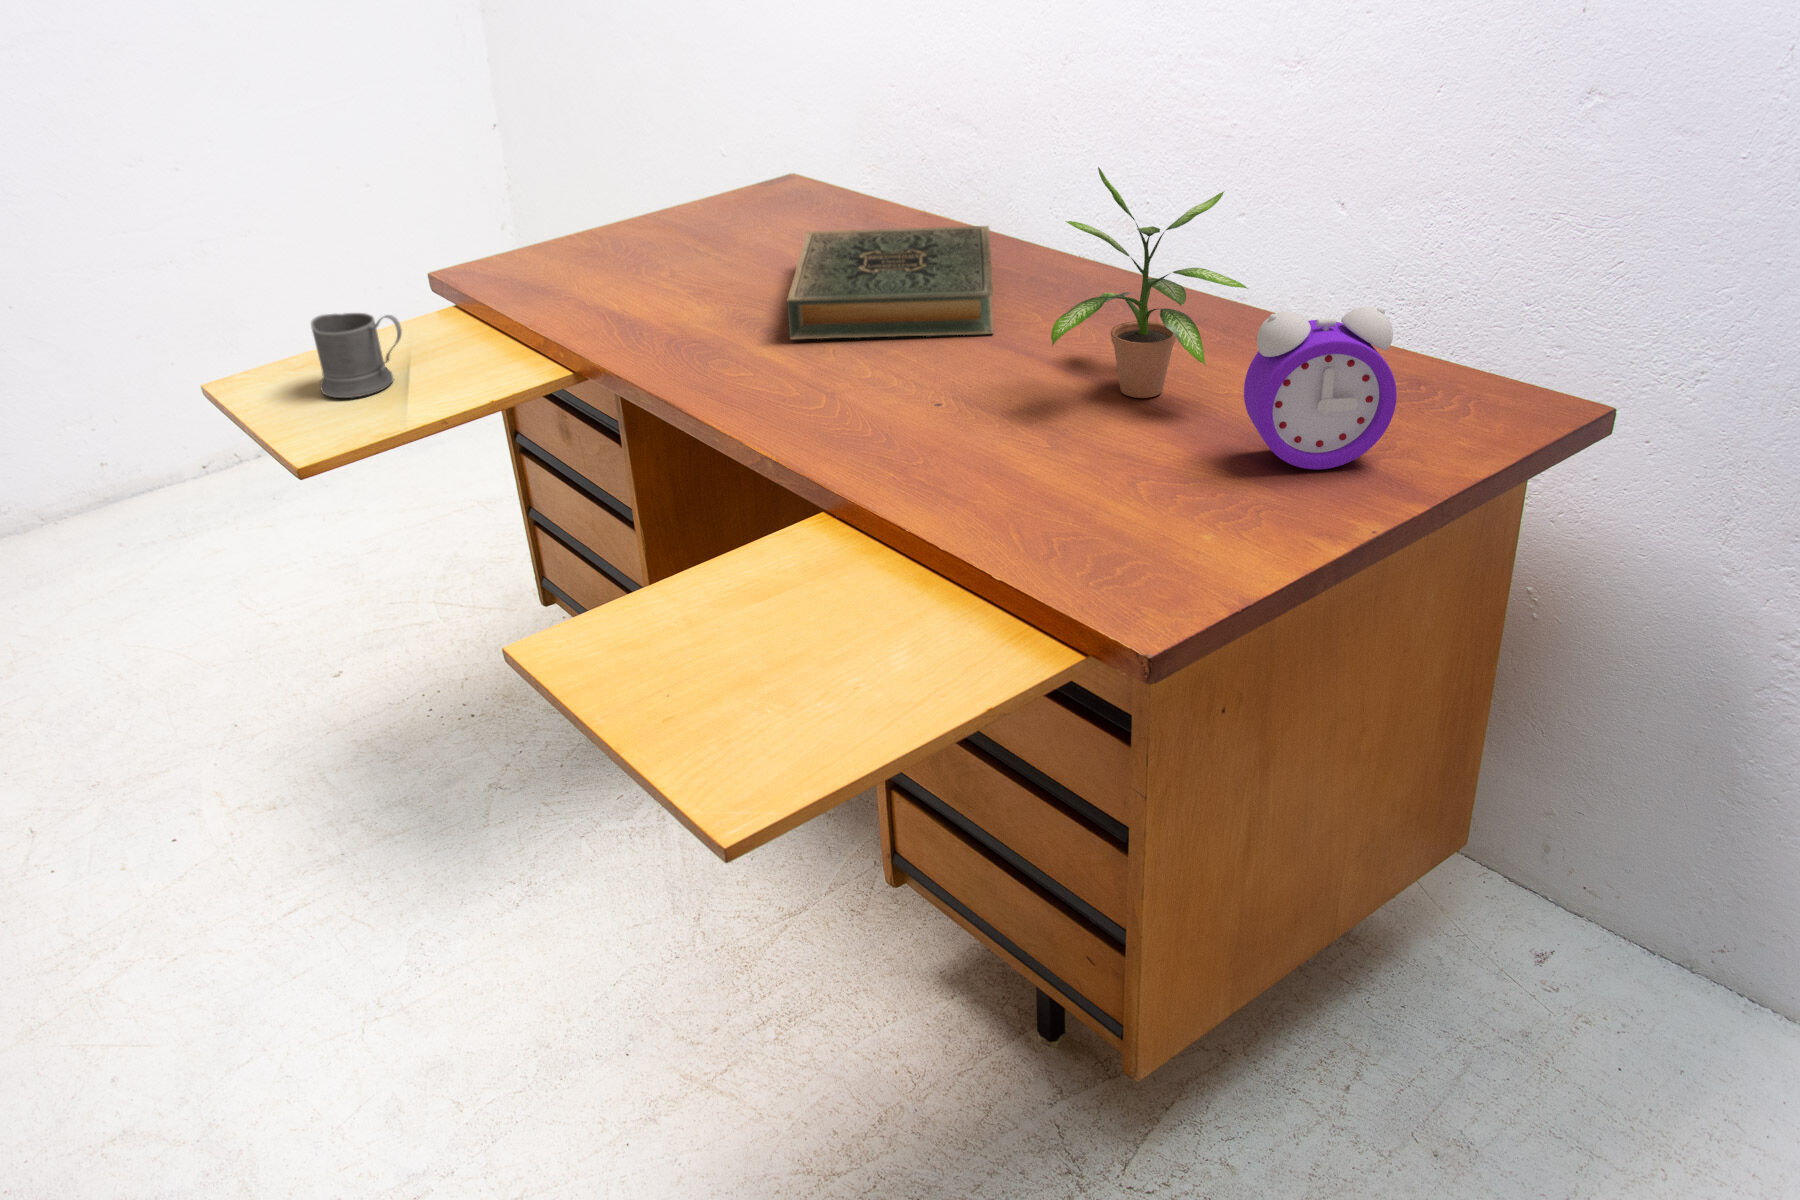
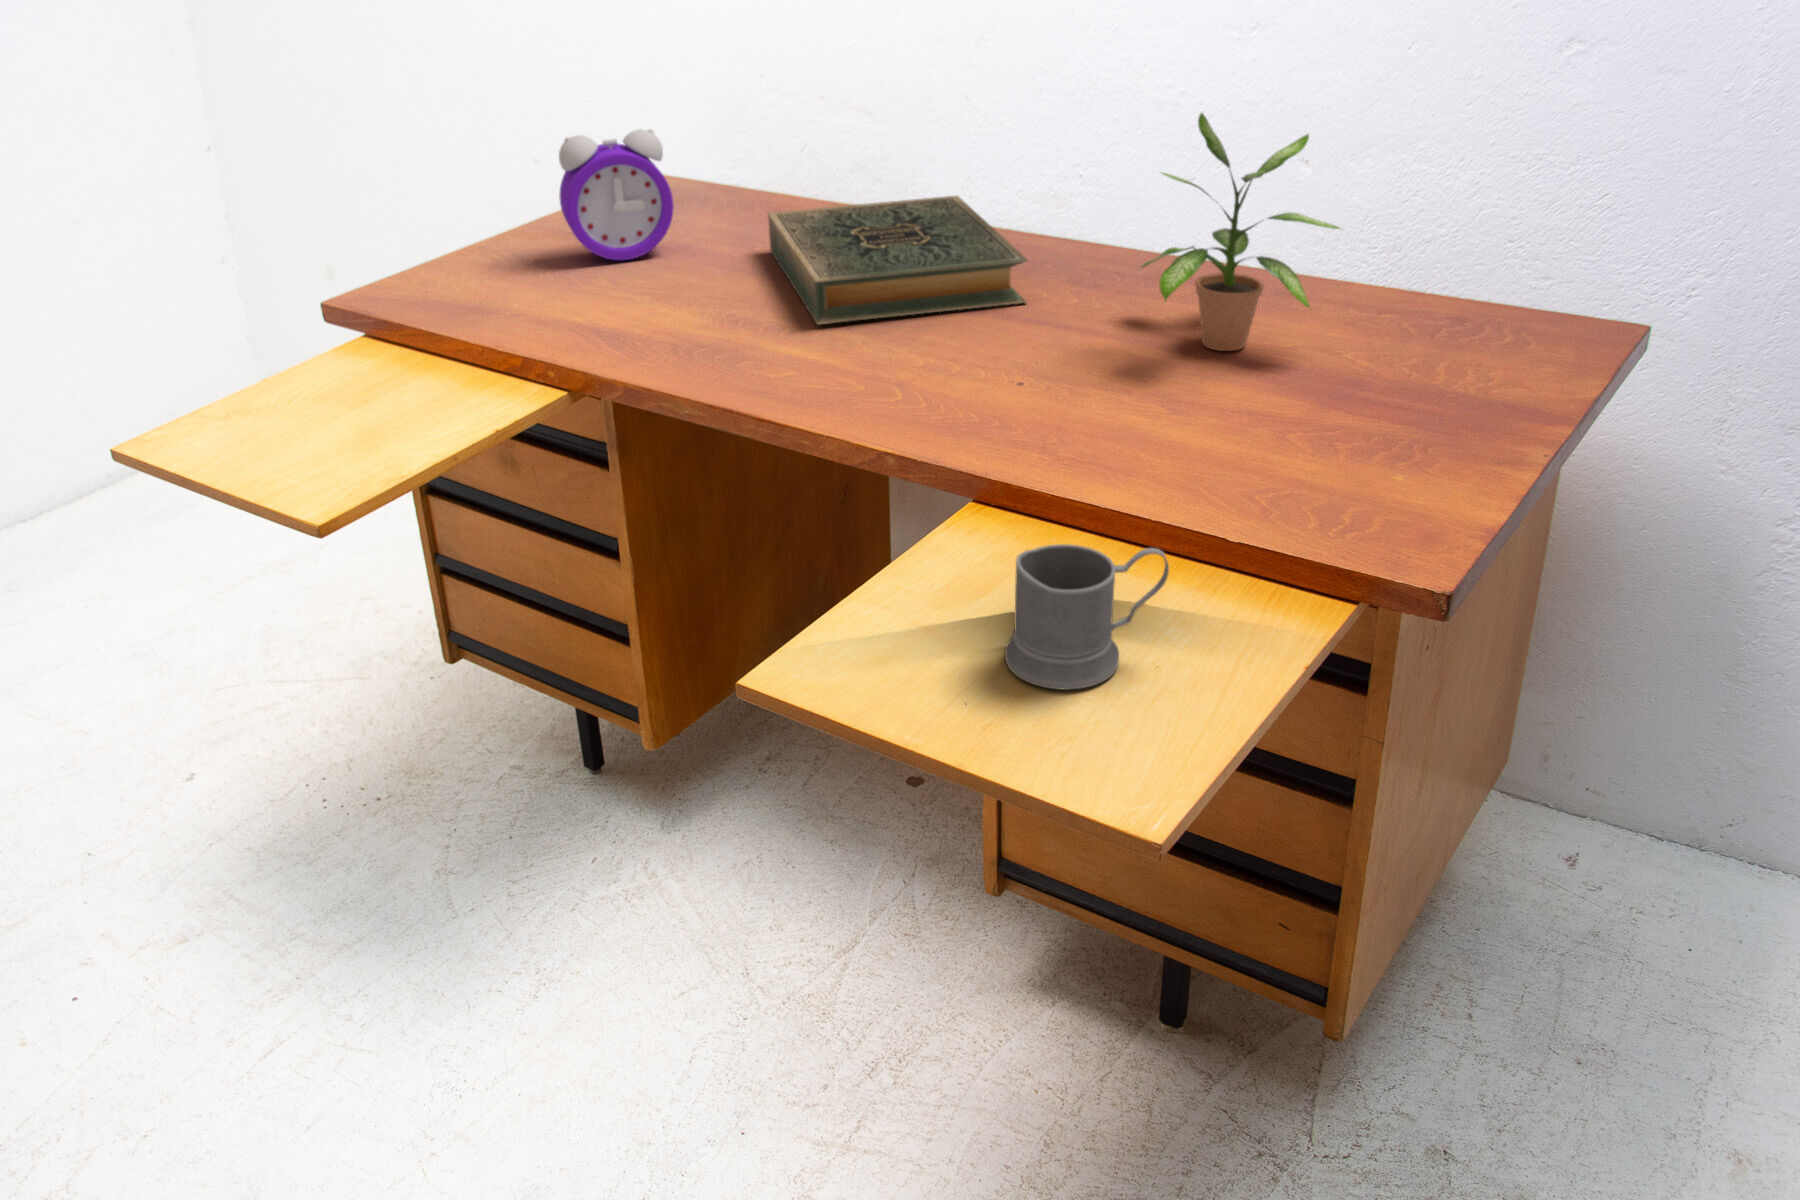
alarm clock: present [1244,307,1397,469] -> present [559,129,674,260]
mug: present [311,313,402,398] -> present [1005,544,1169,690]

